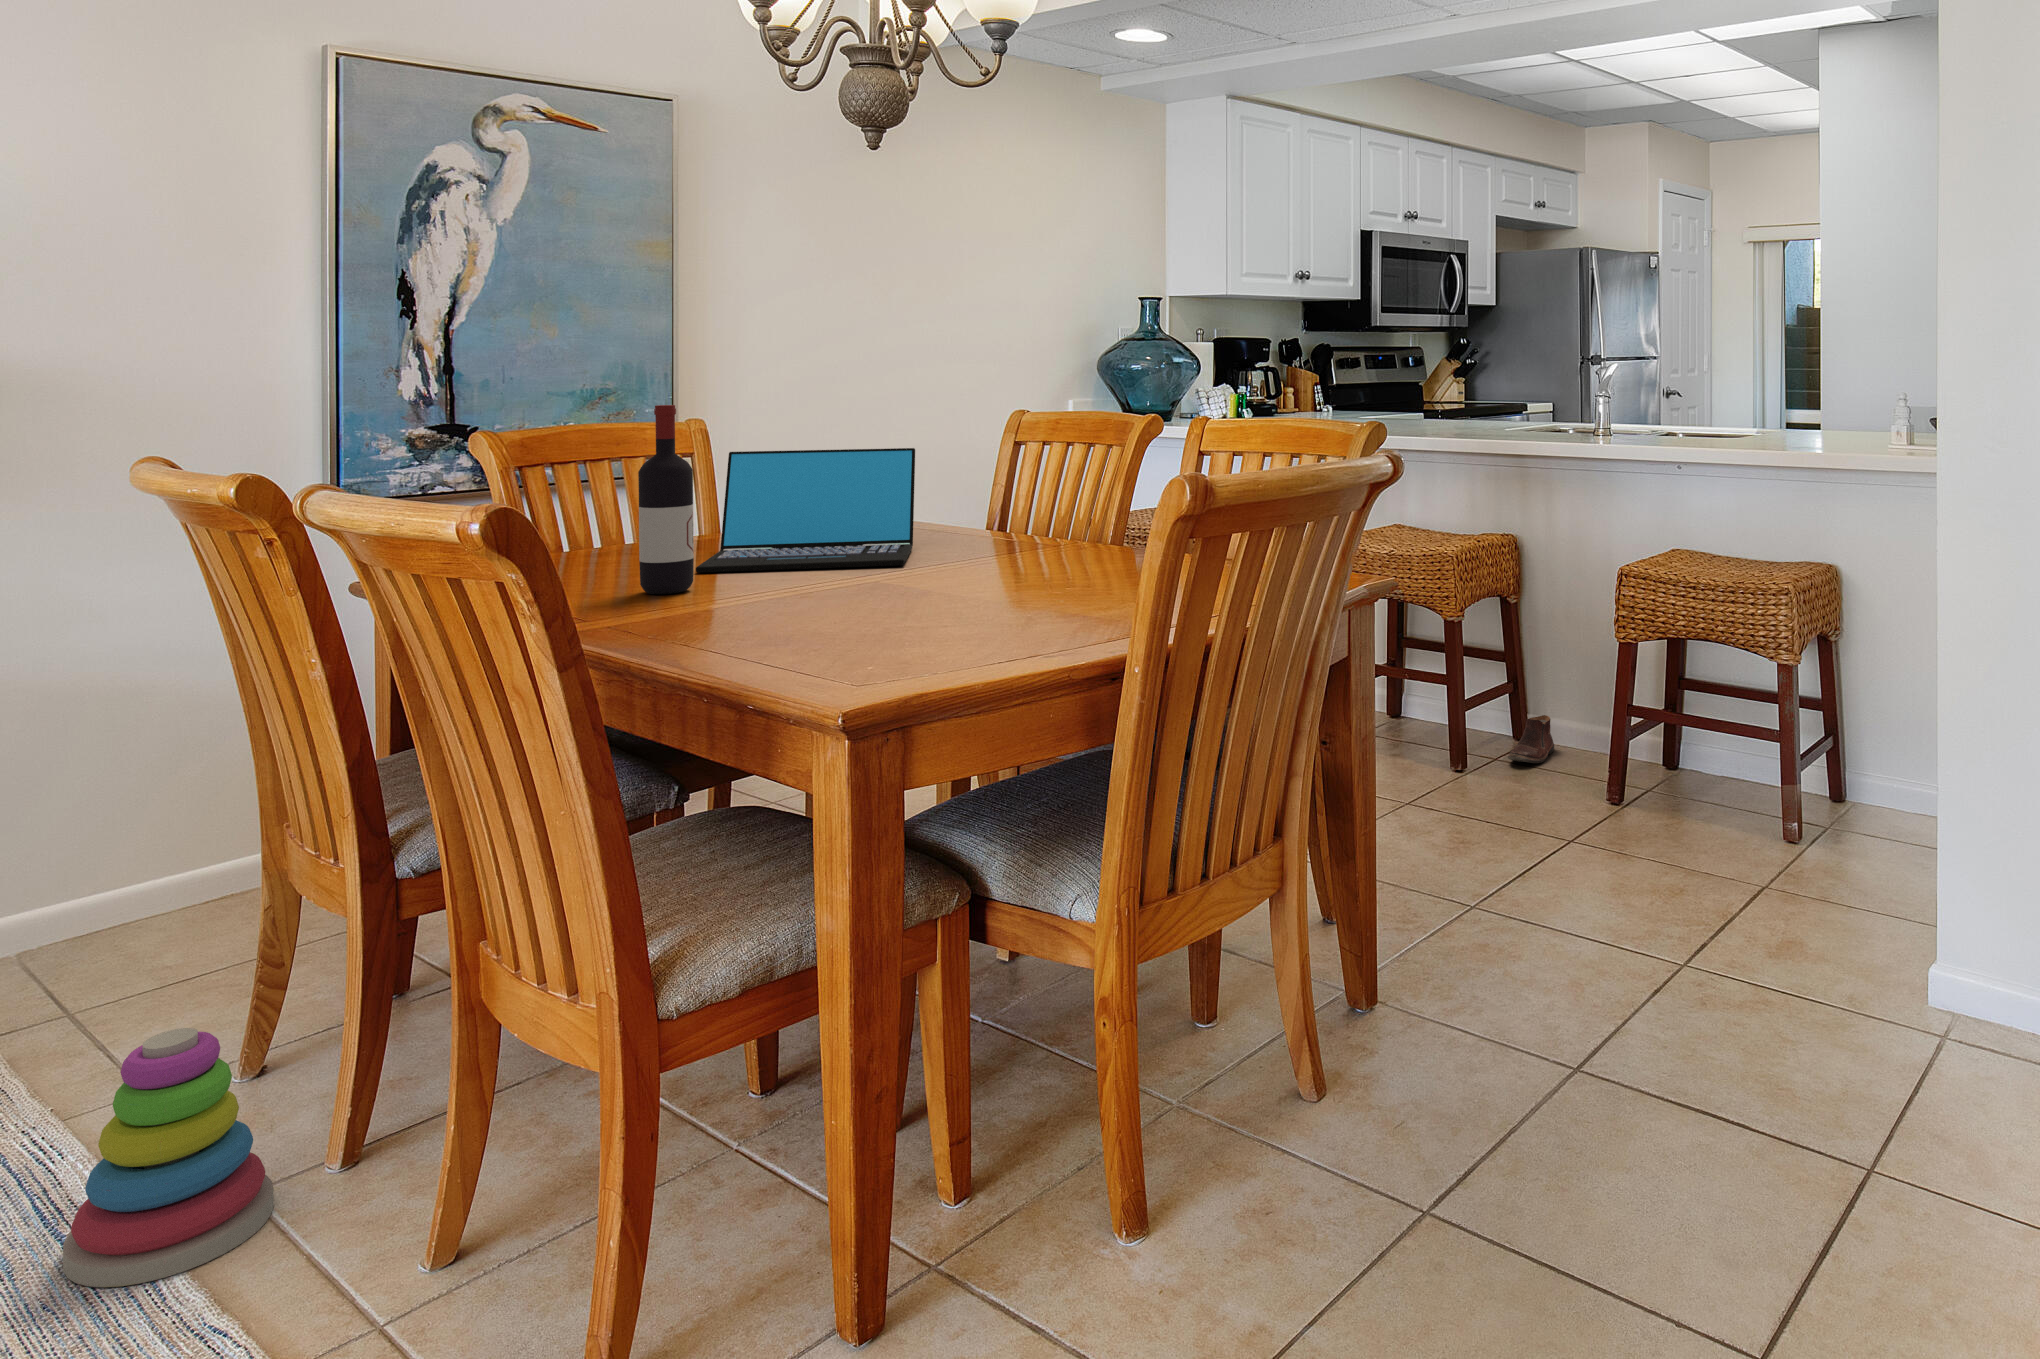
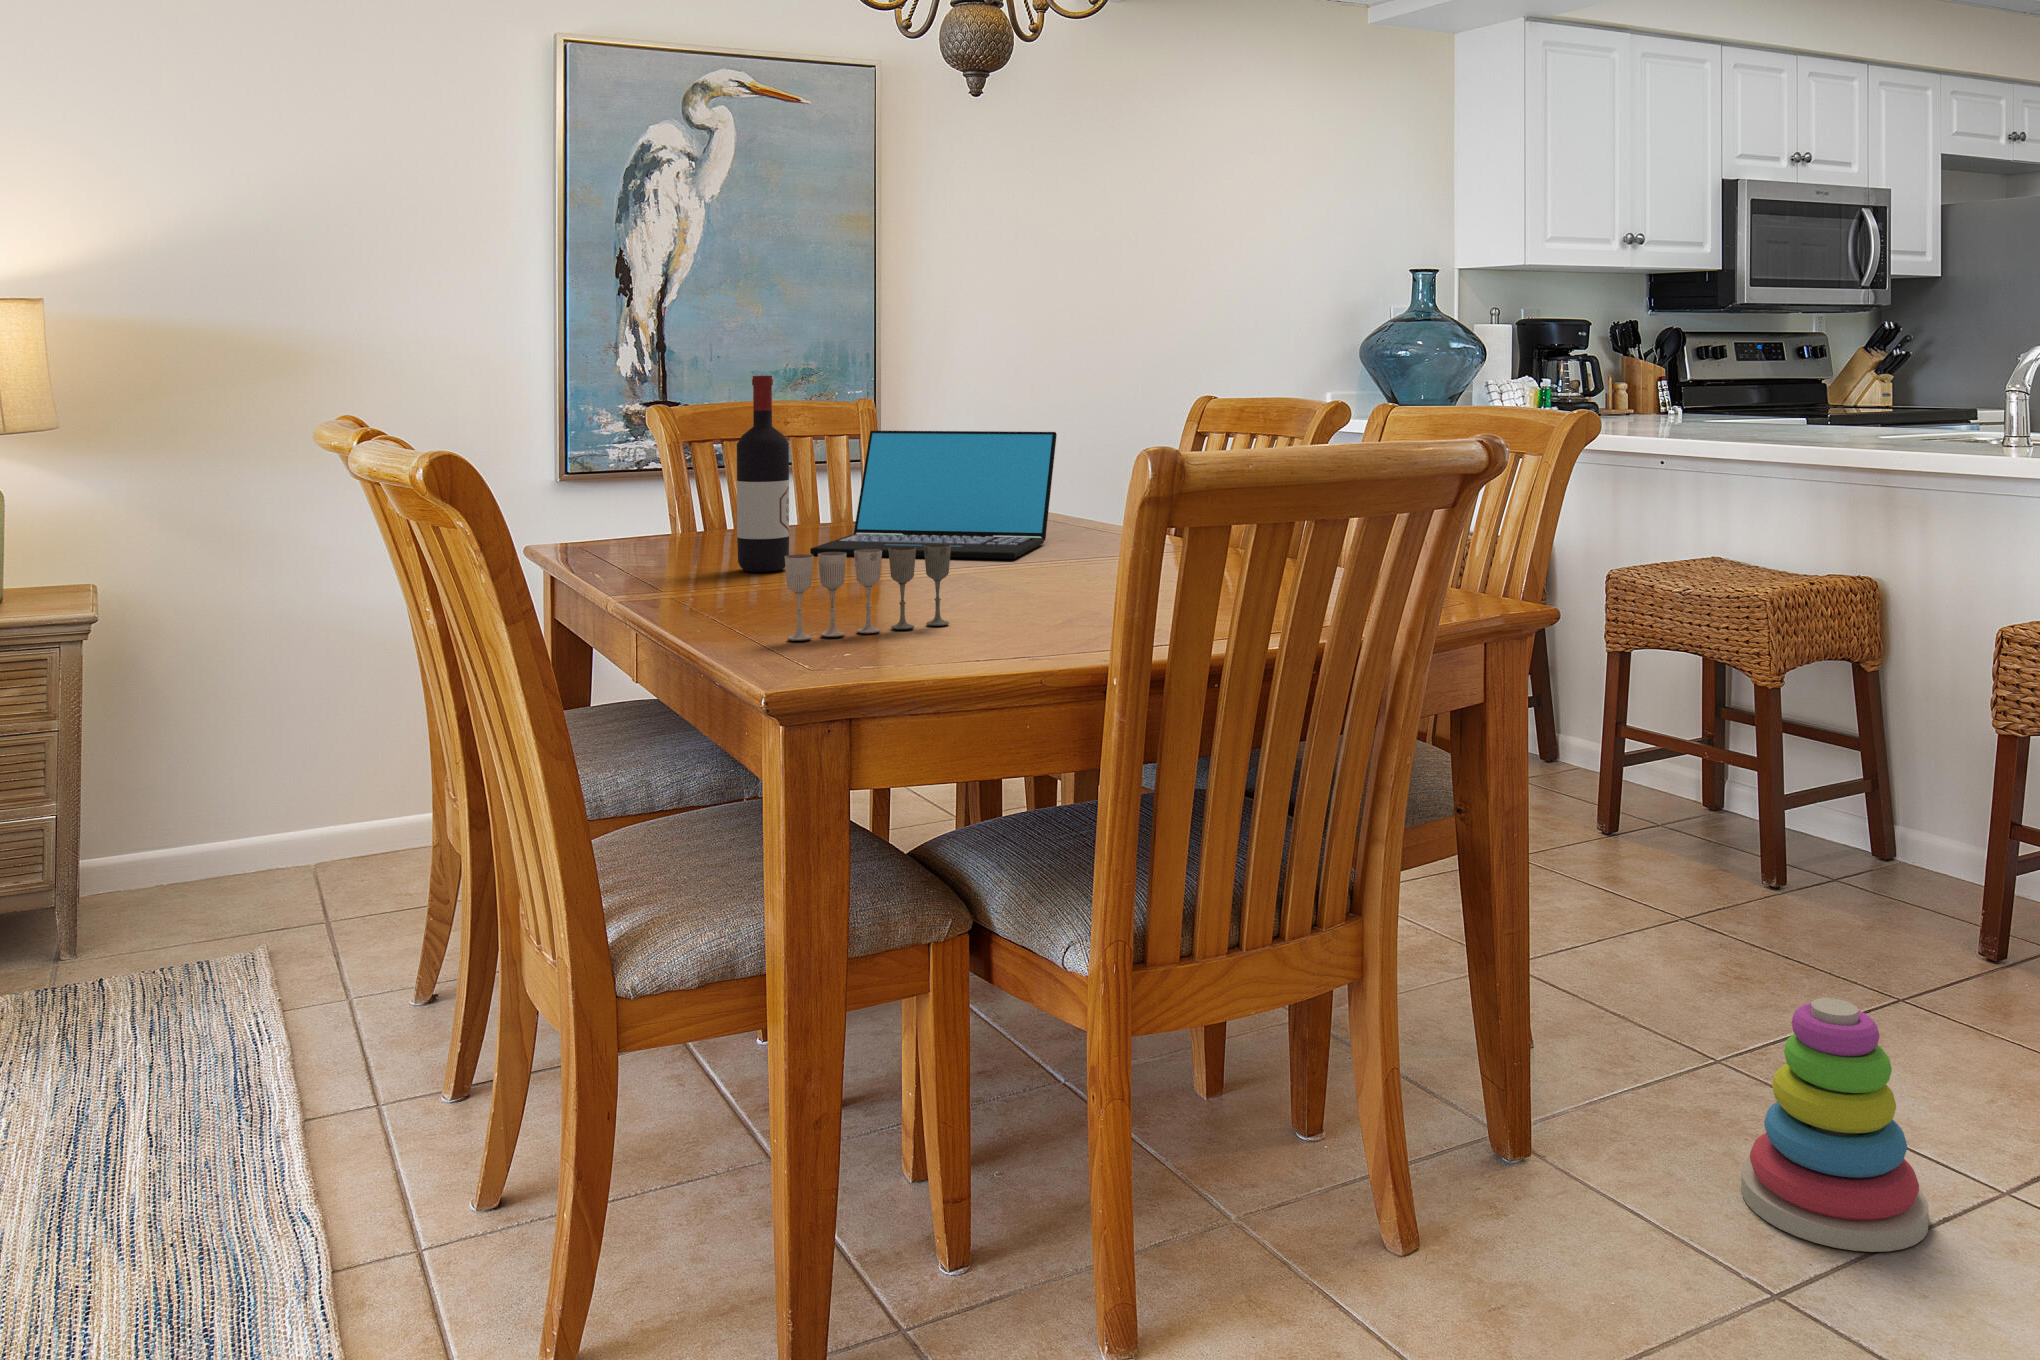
wine glass: none [780,558,921,658] -> present [785,544,951,641]
shoe: present [1508,715,1554,763] -> none [1849,821,1929,884]
stacking toy: present [63,1028,274,1287] -> present [1741,998,1929,1252]

